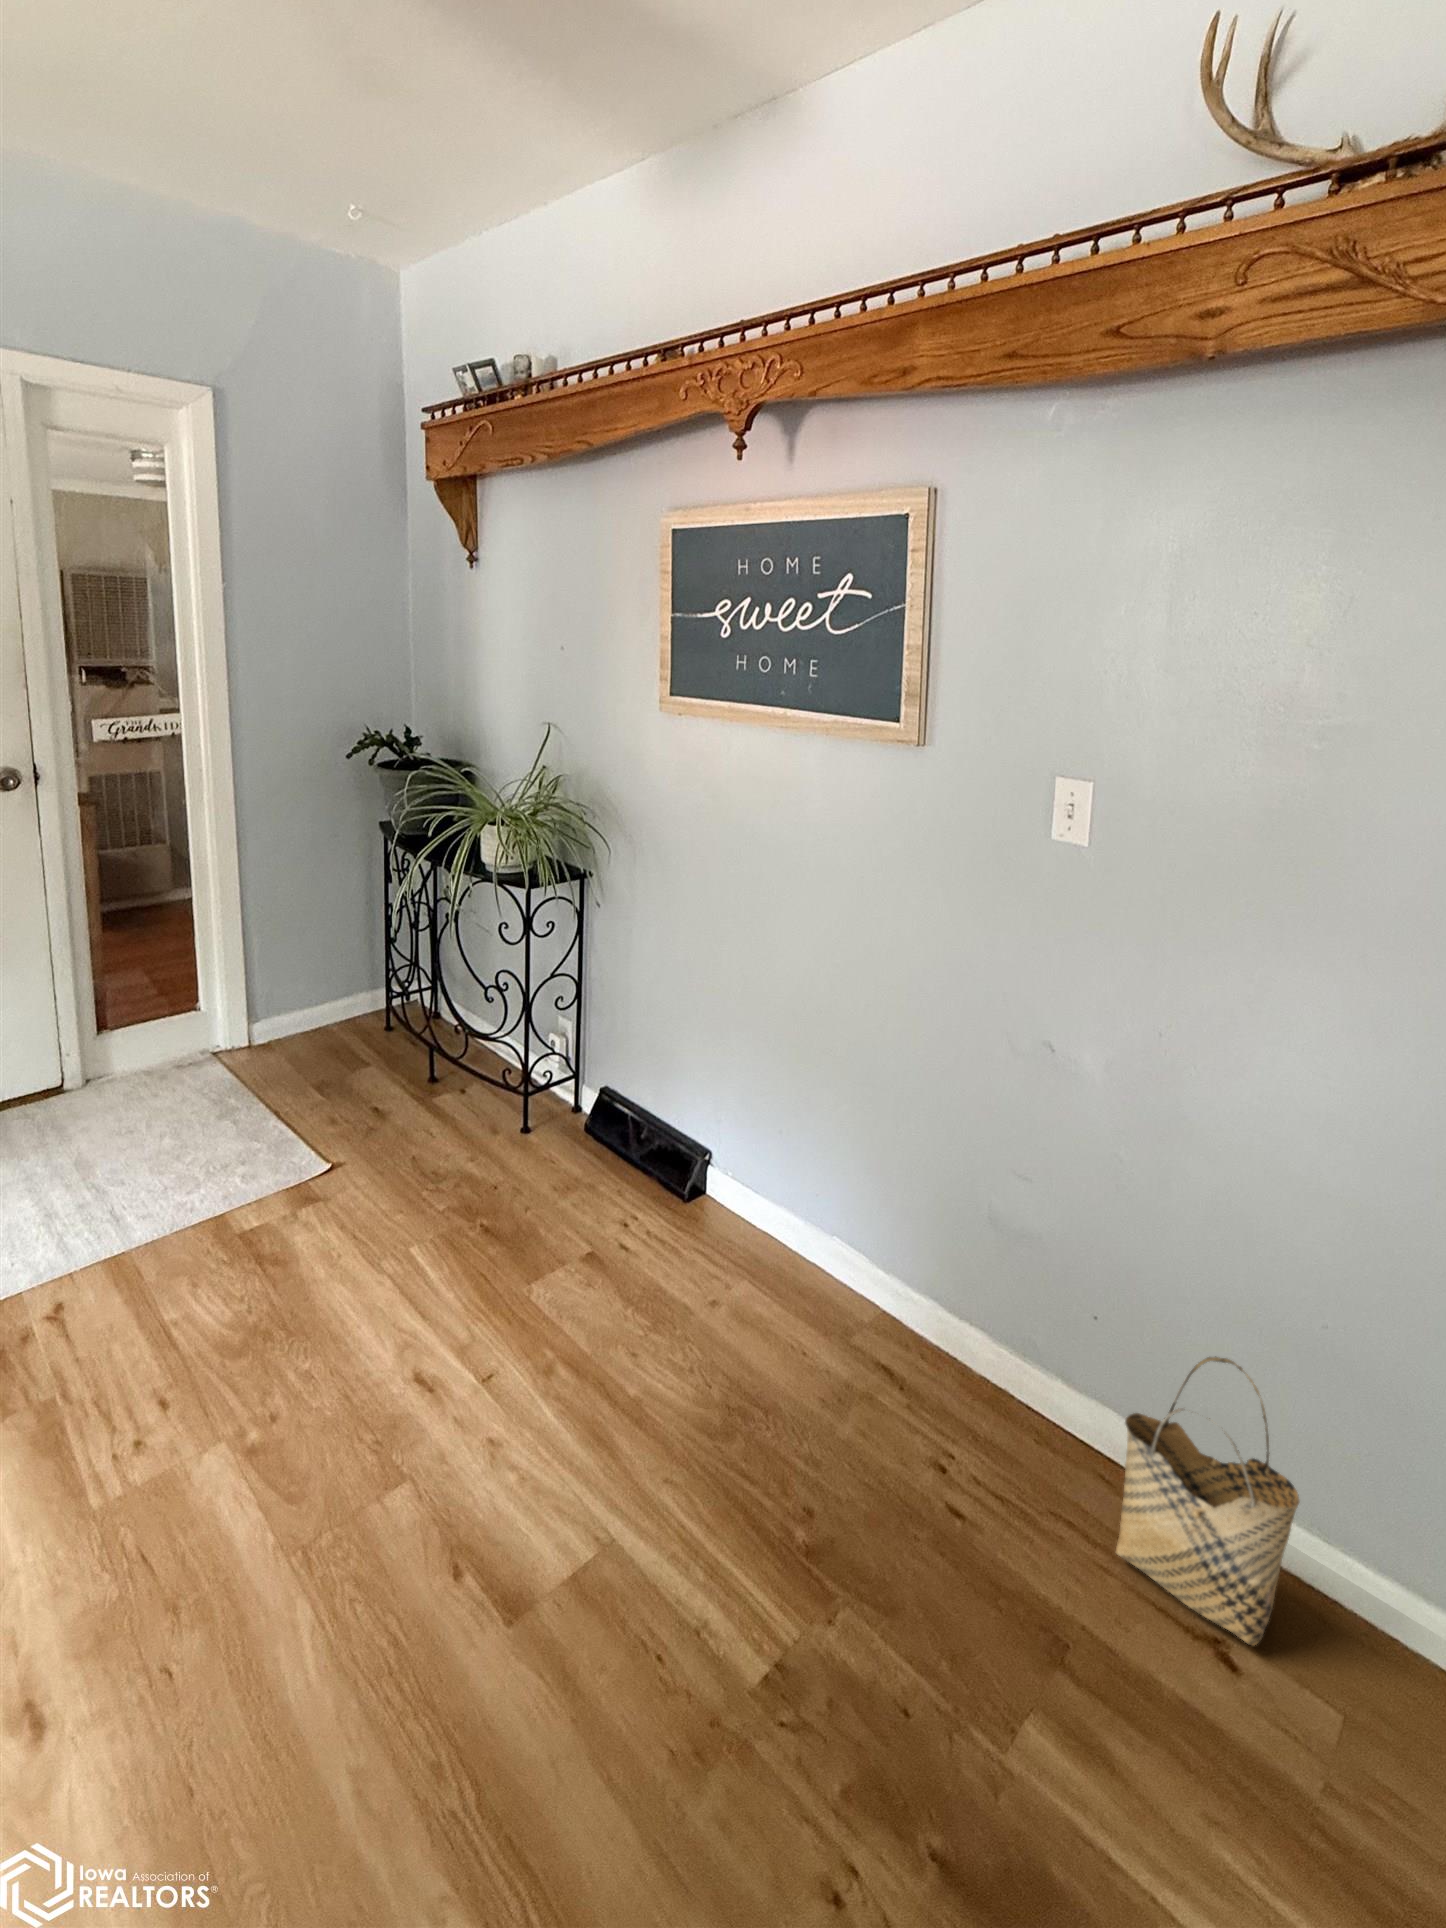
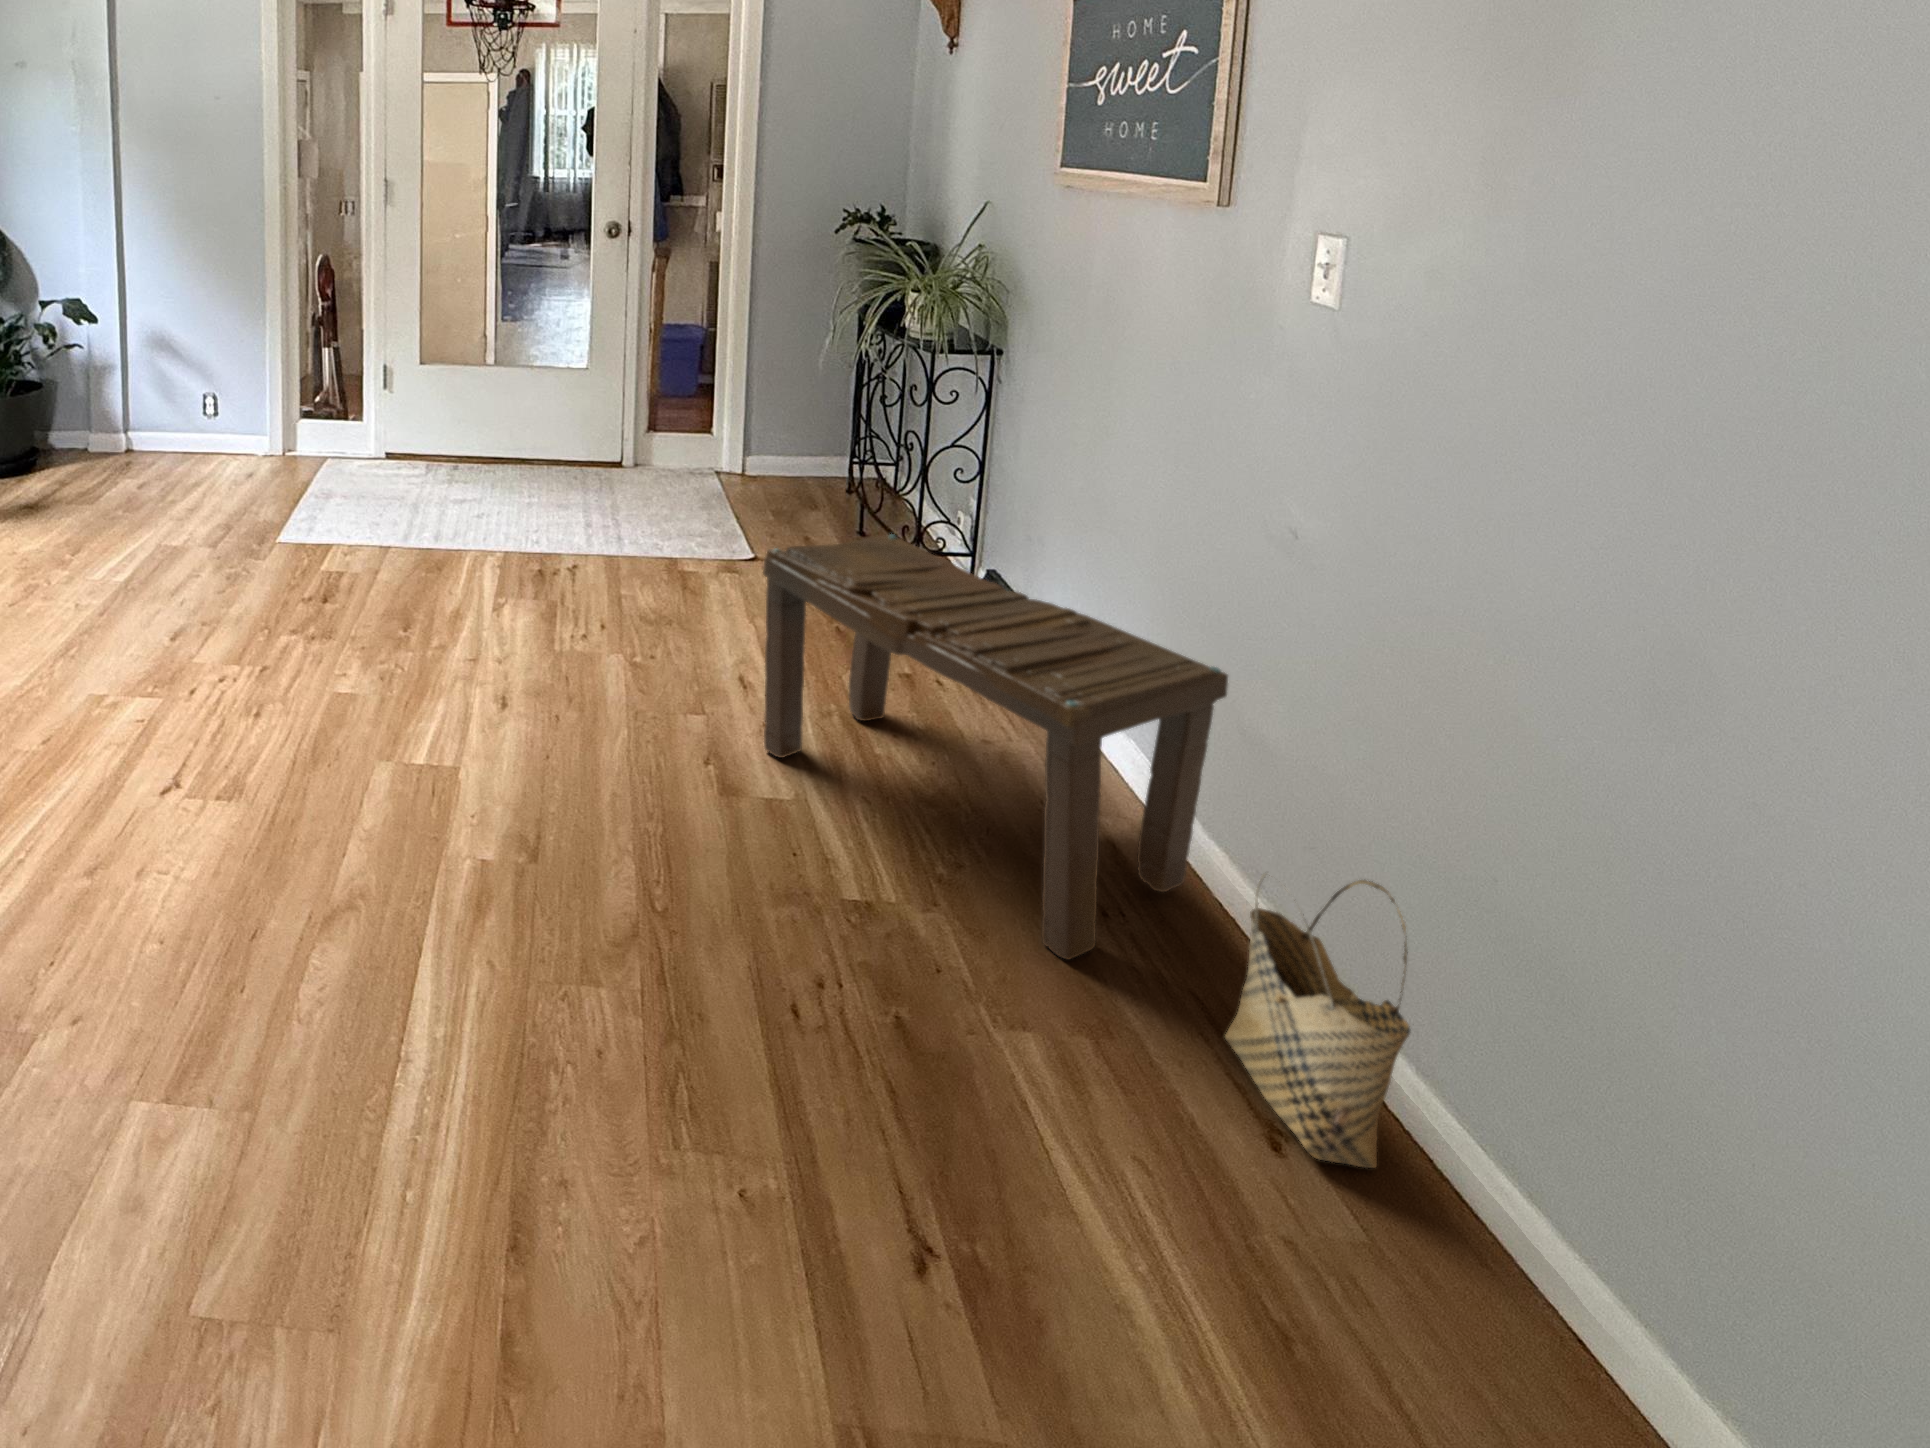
bench: none [495,1133,1001,1564] -> present [763,534,1228,960]

